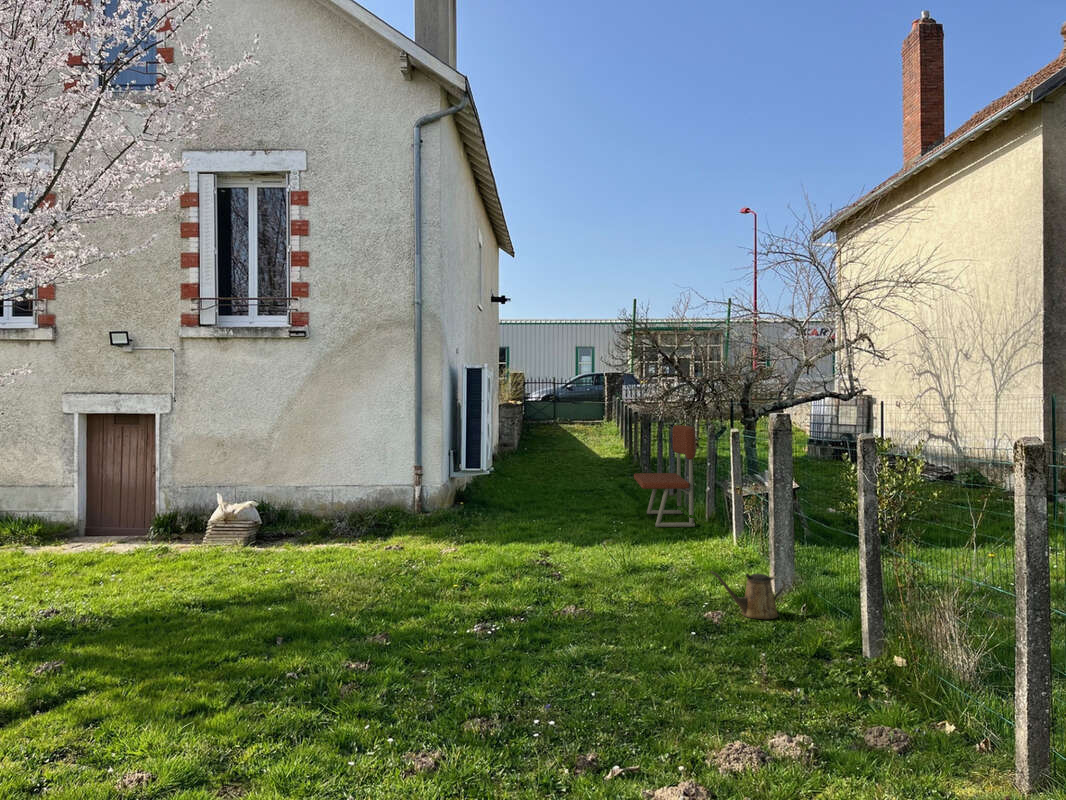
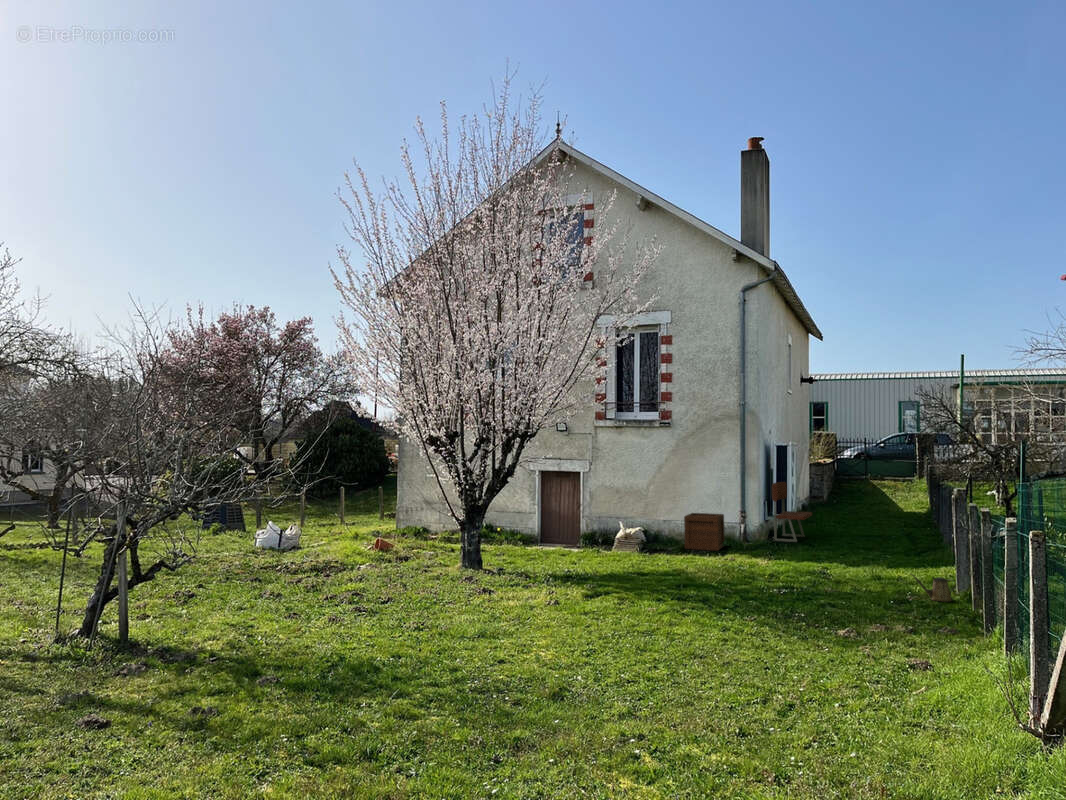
bench: present [634,425,696,527] -> present [772,482,812,542]
wooden crate: none [325,472,391,531] -> present [684,513,724,551]

